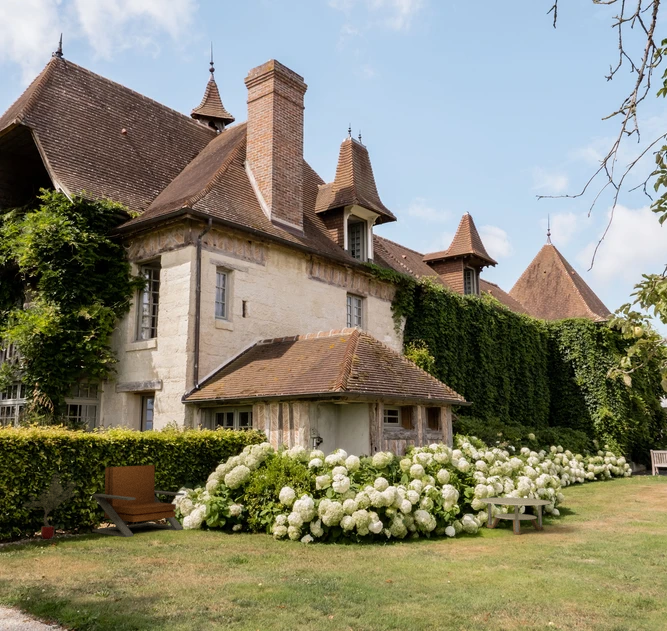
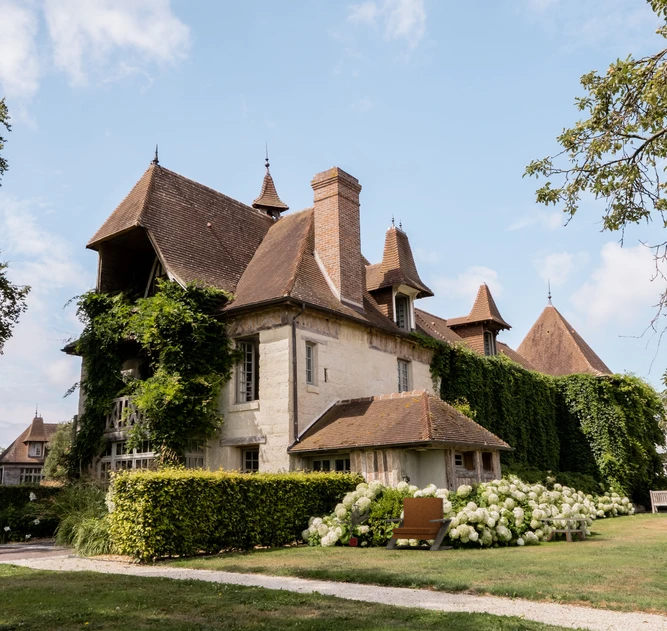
lounge chair: present [92,465,184,537] -> present [385,497,453,551]
potted tree: present [24,475,76,539] -> present [337,502,369,547]

